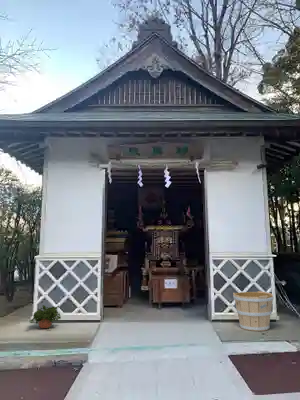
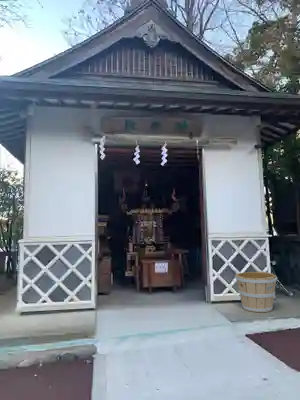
potted plant: present [30,305,61,328] -> none [16,295,54,325]

